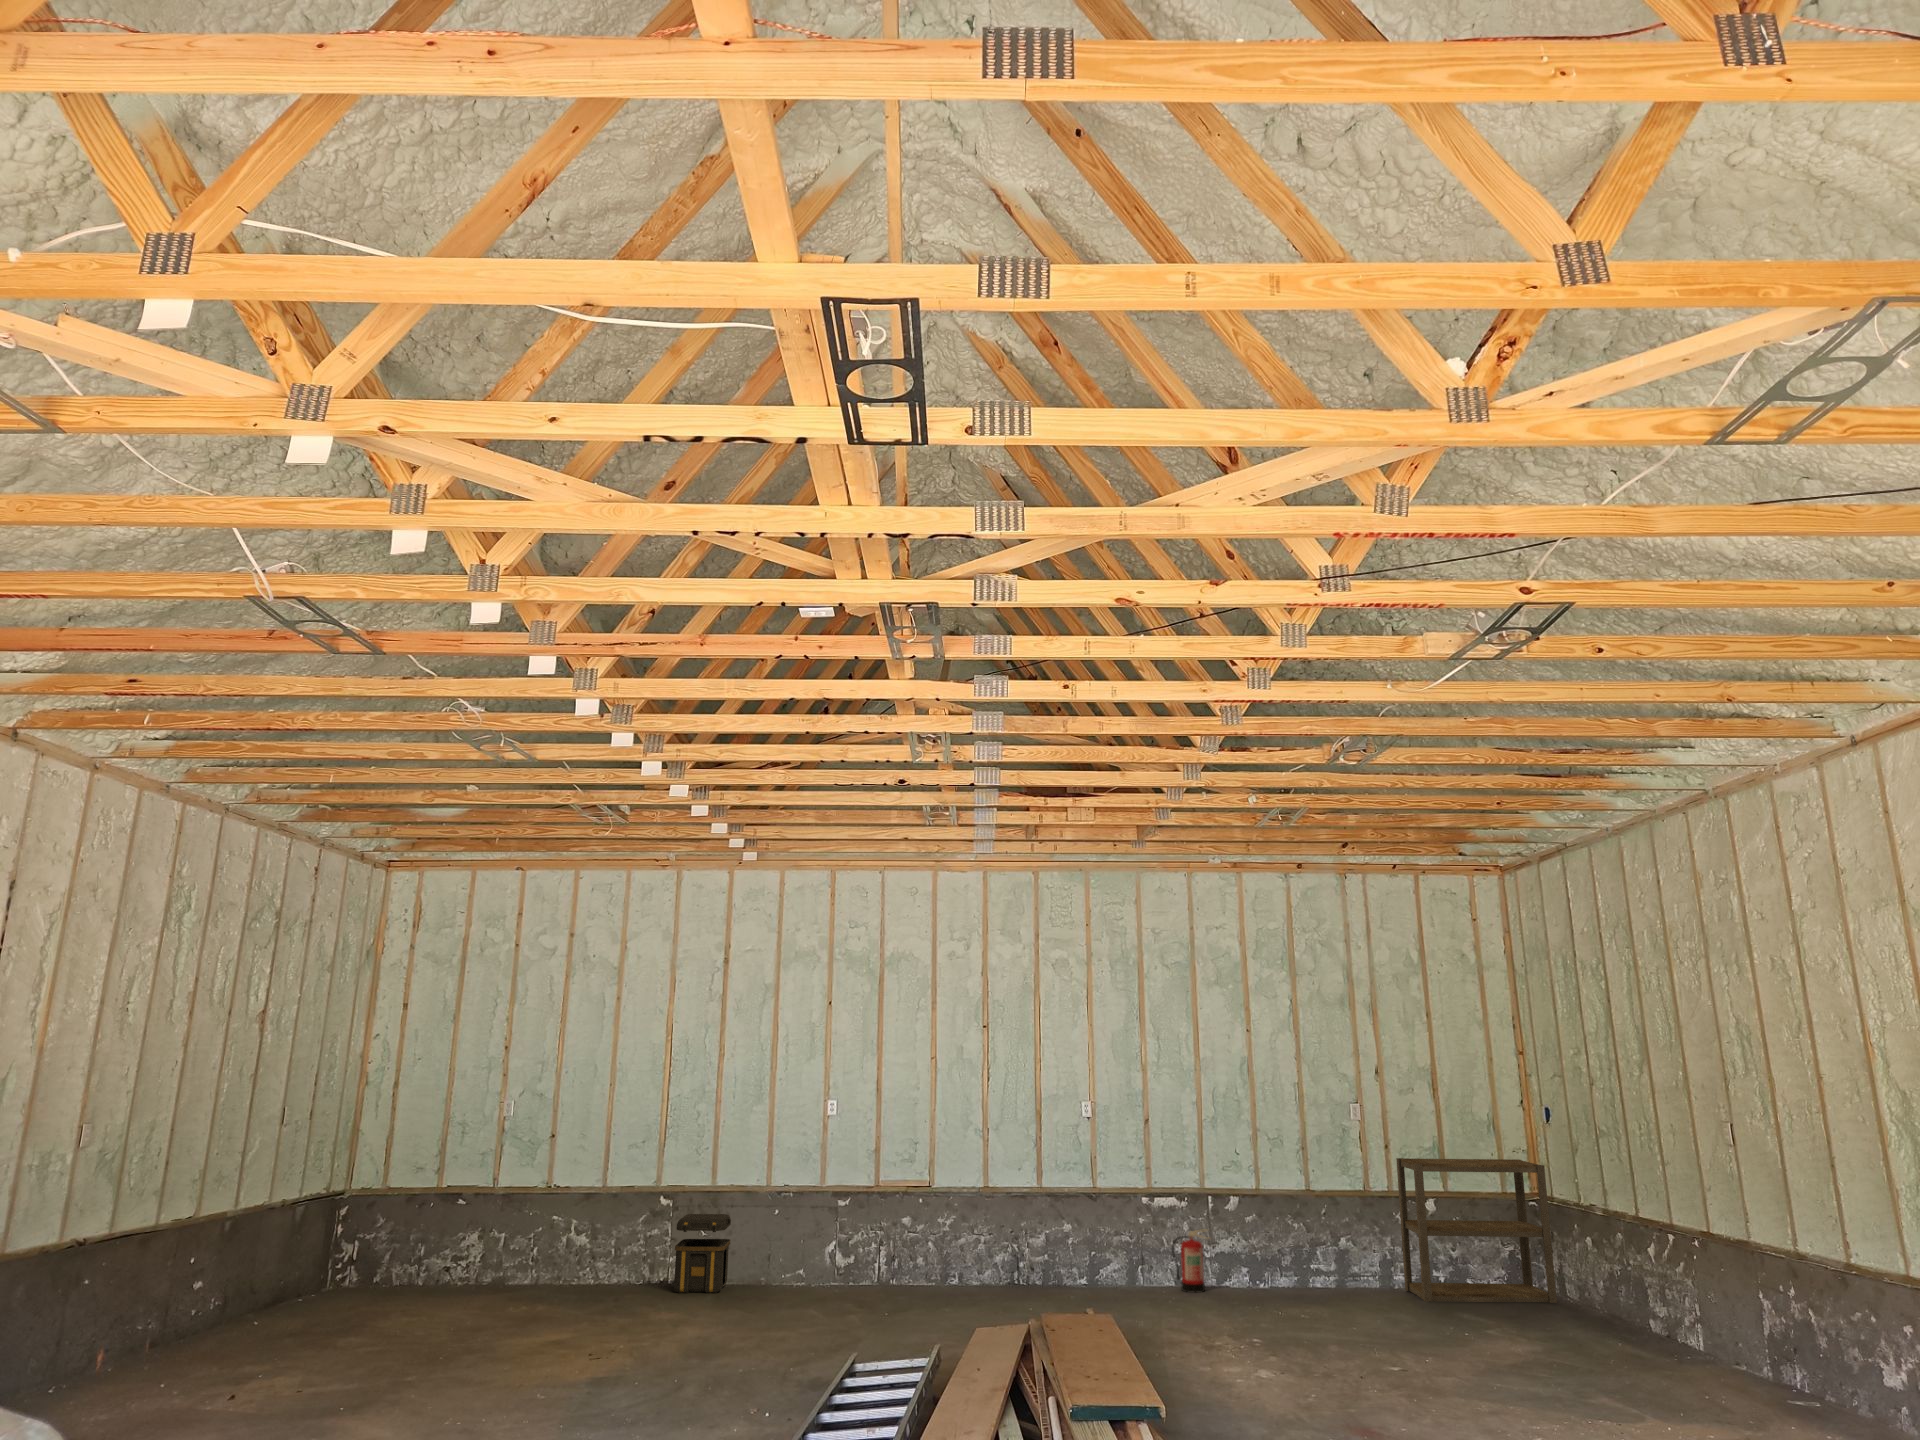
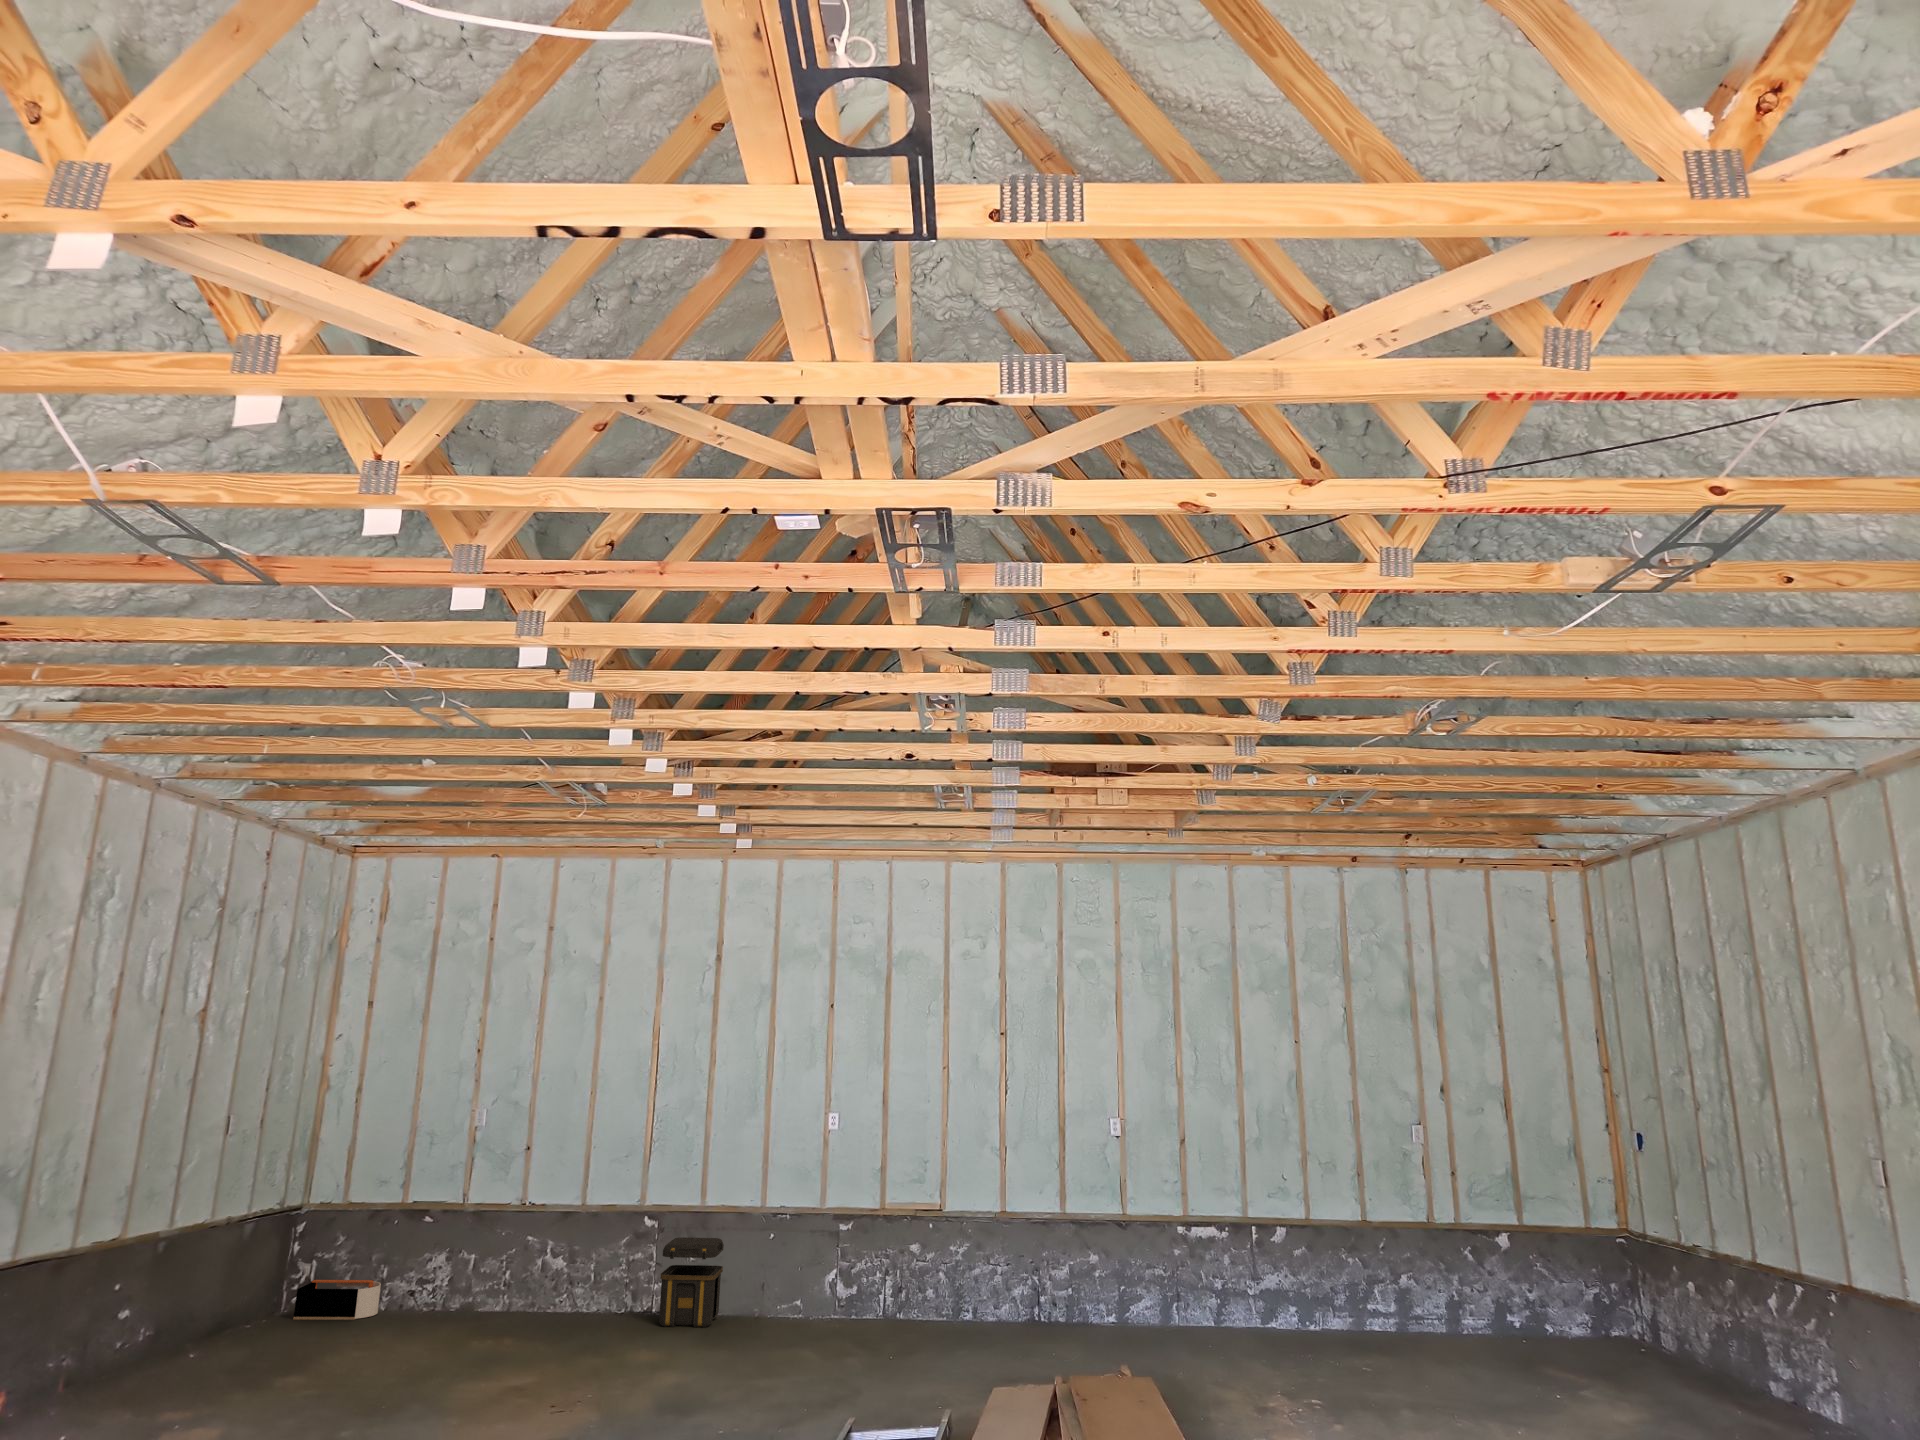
shelving unit: present [1396,1158,1557,1303] -> none [1464,1186,1650,1355]
fire extinguisher: present [1172,1229,1206,1293] -> none [1212,1263,1258,1334]
storage bin: none [342,1256,419,1292] -> present [293,1280,381,1320]

